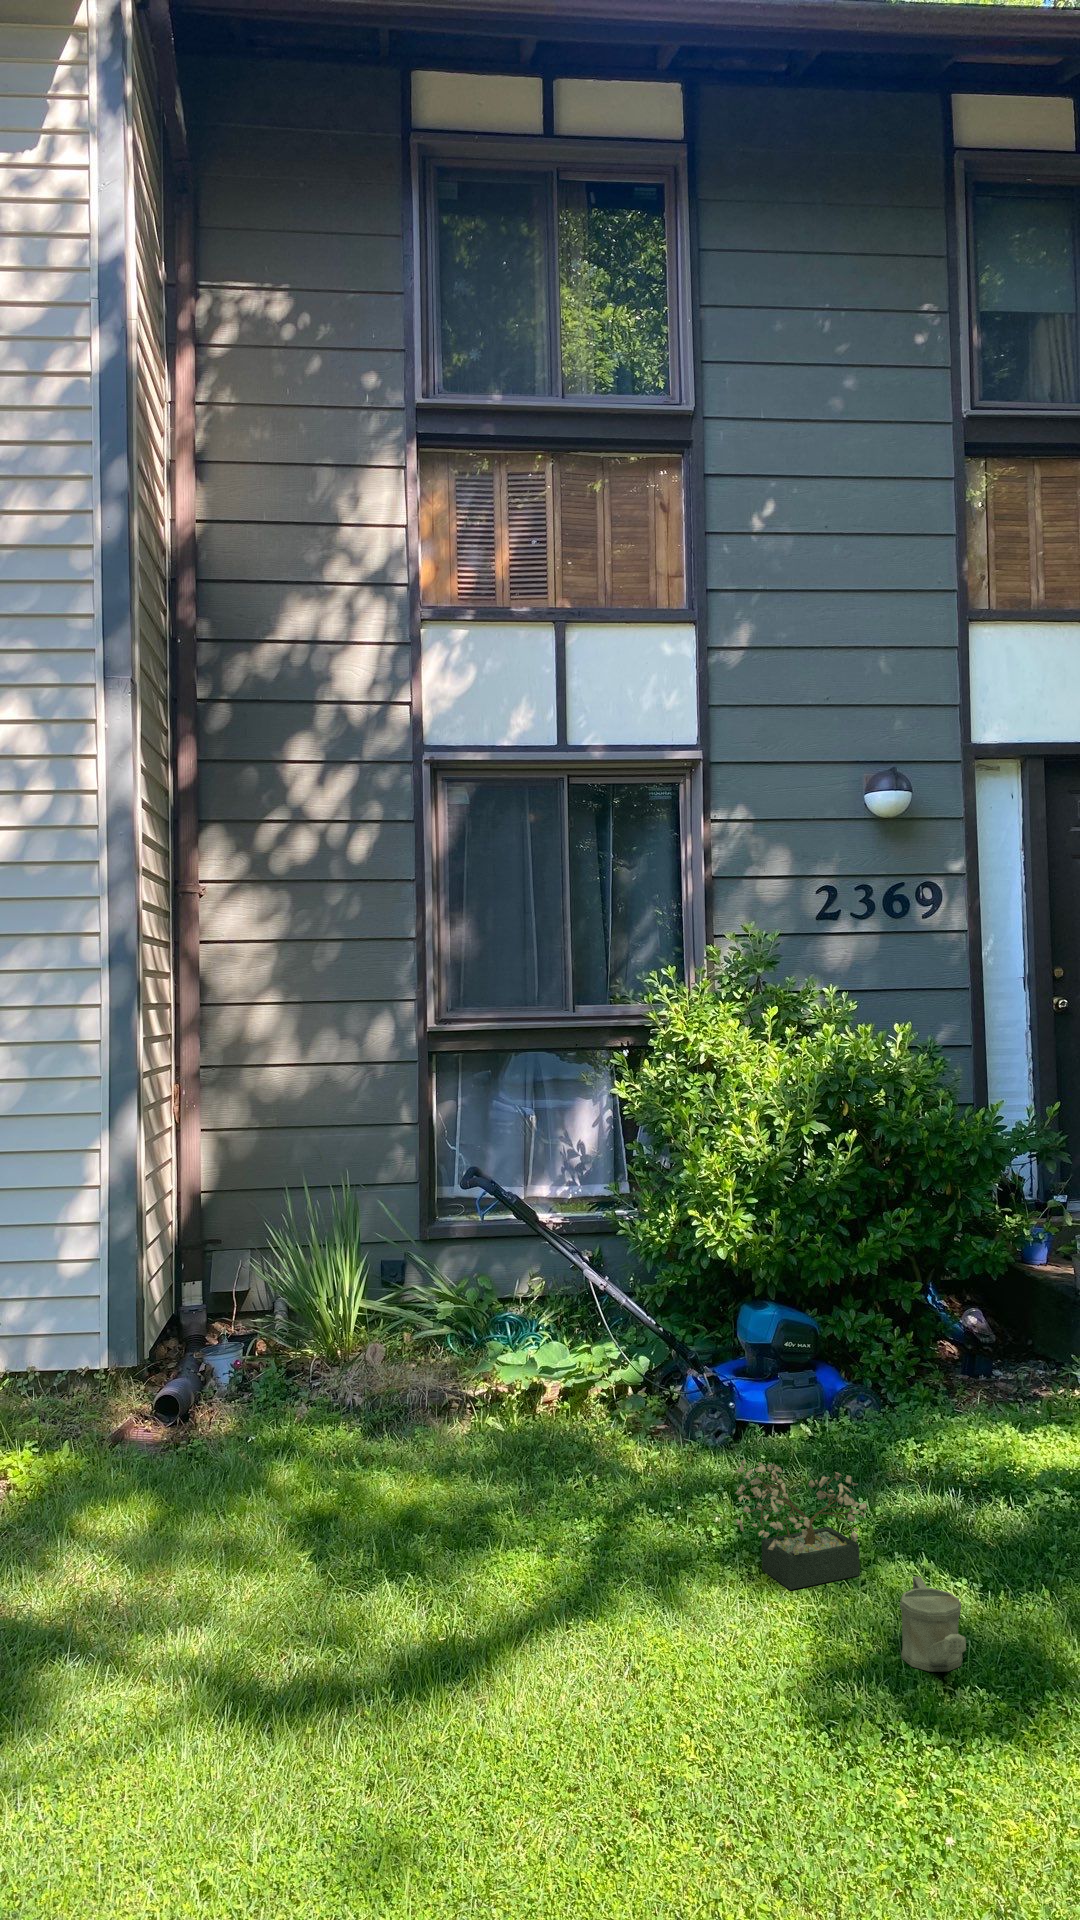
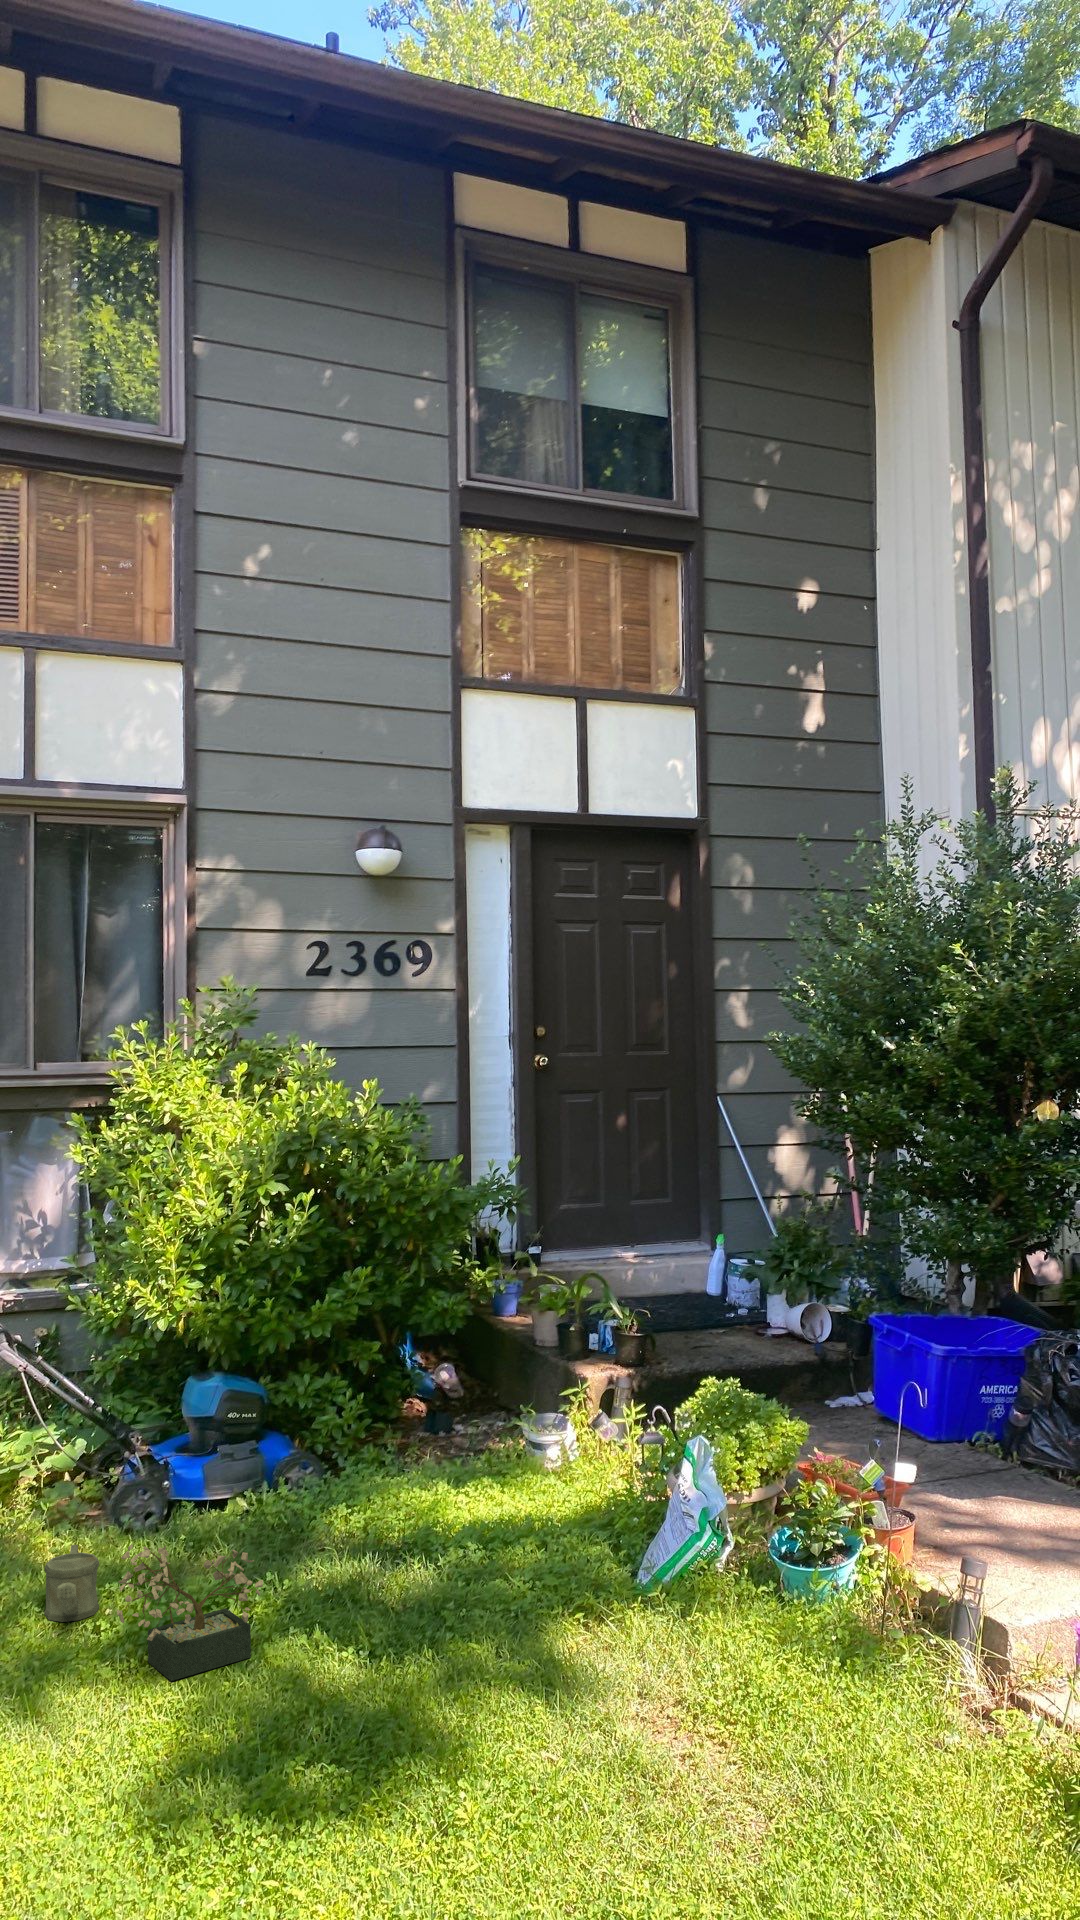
watering can: present [900,1577,966,1672] -> present [44,1545,99,1622]

